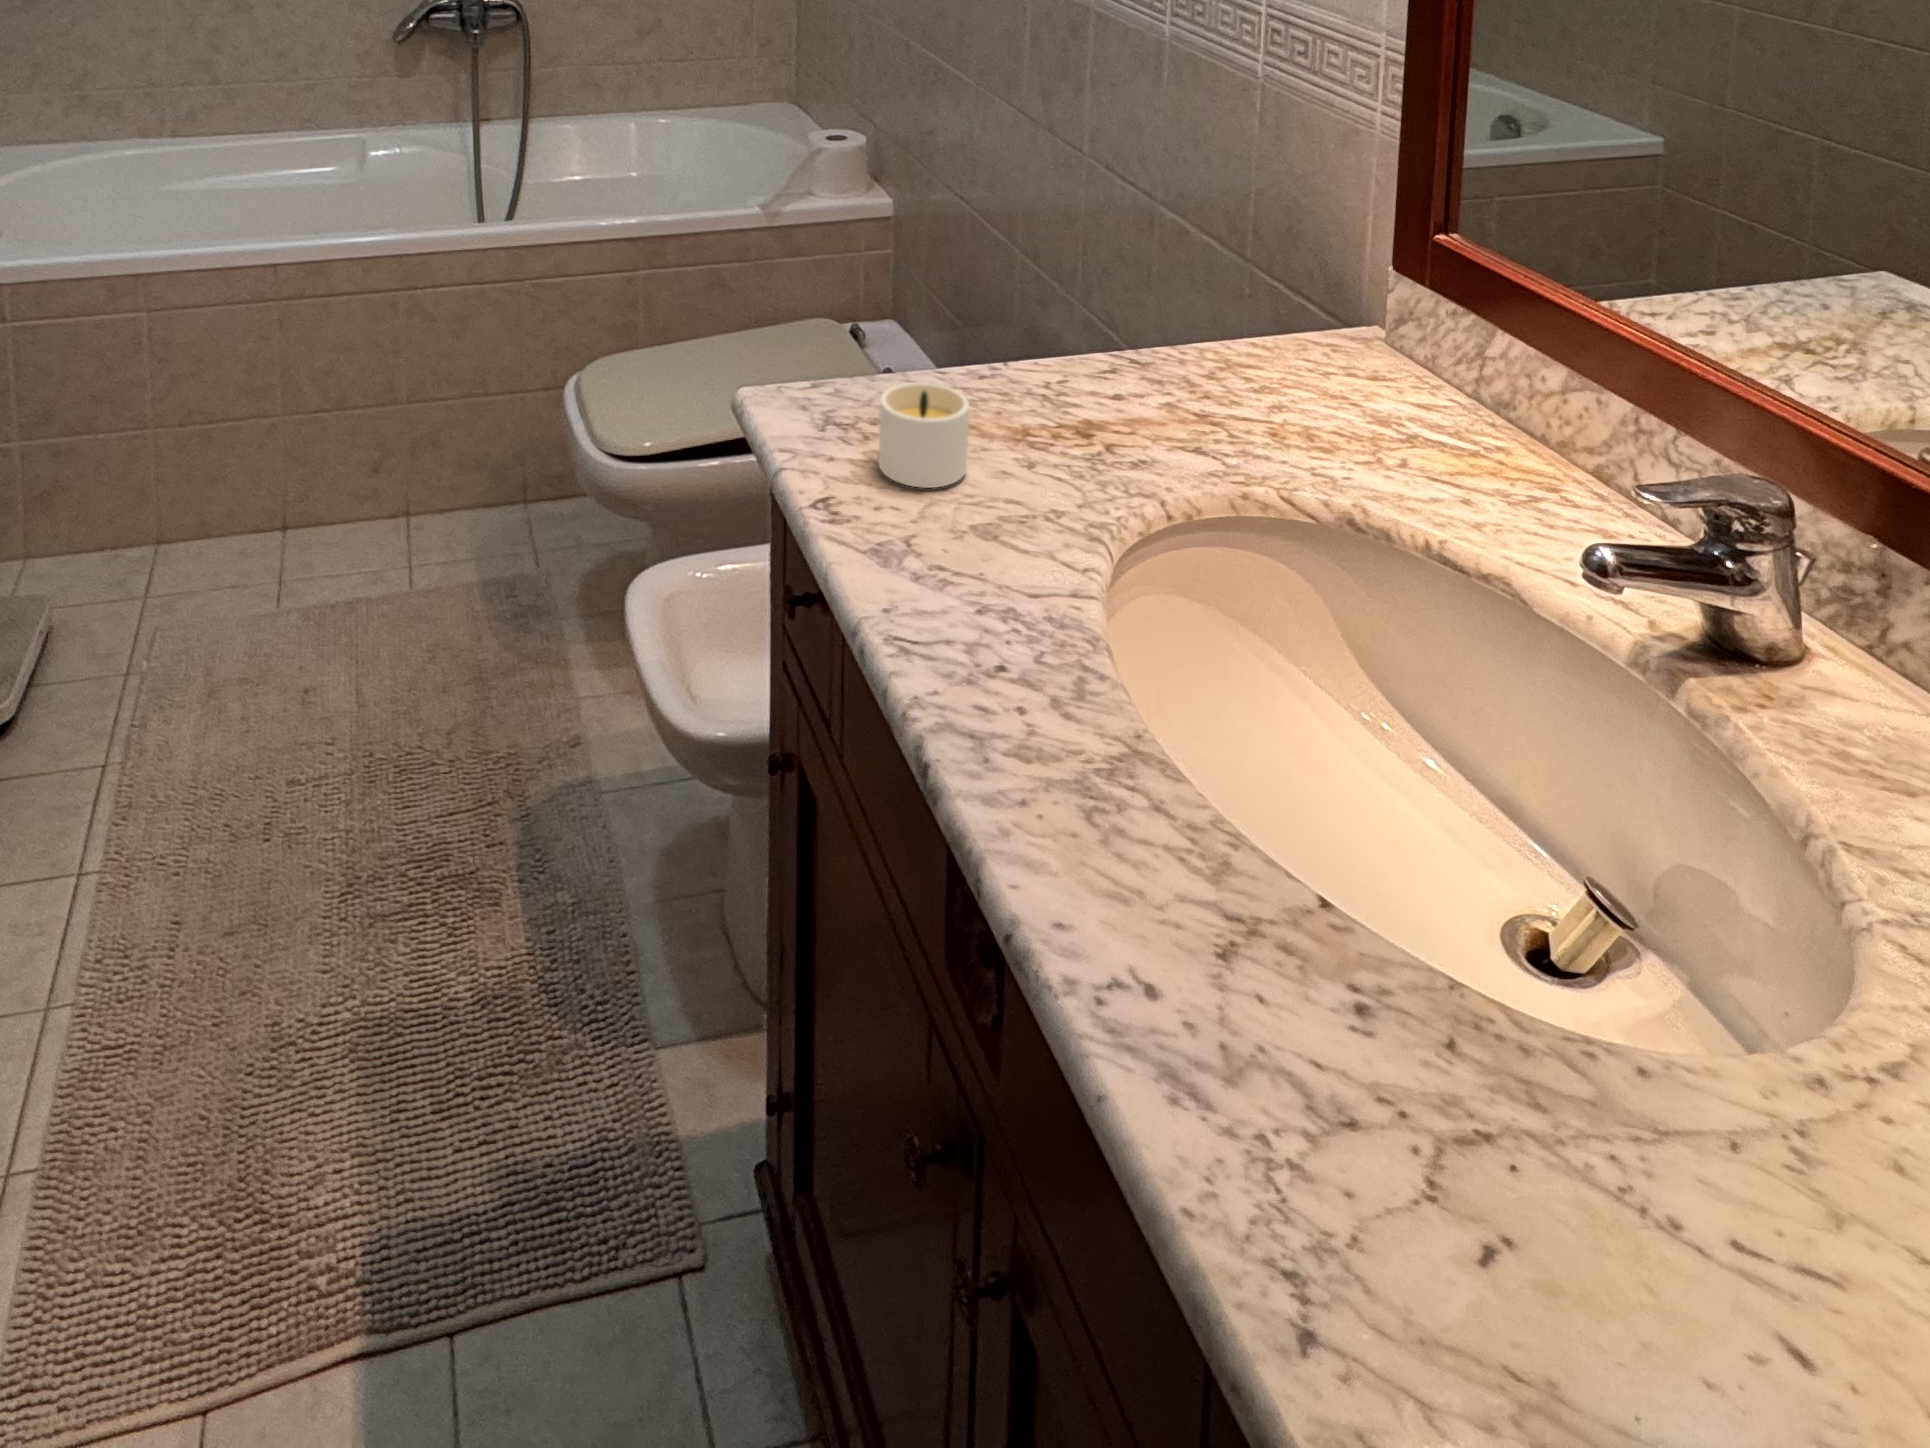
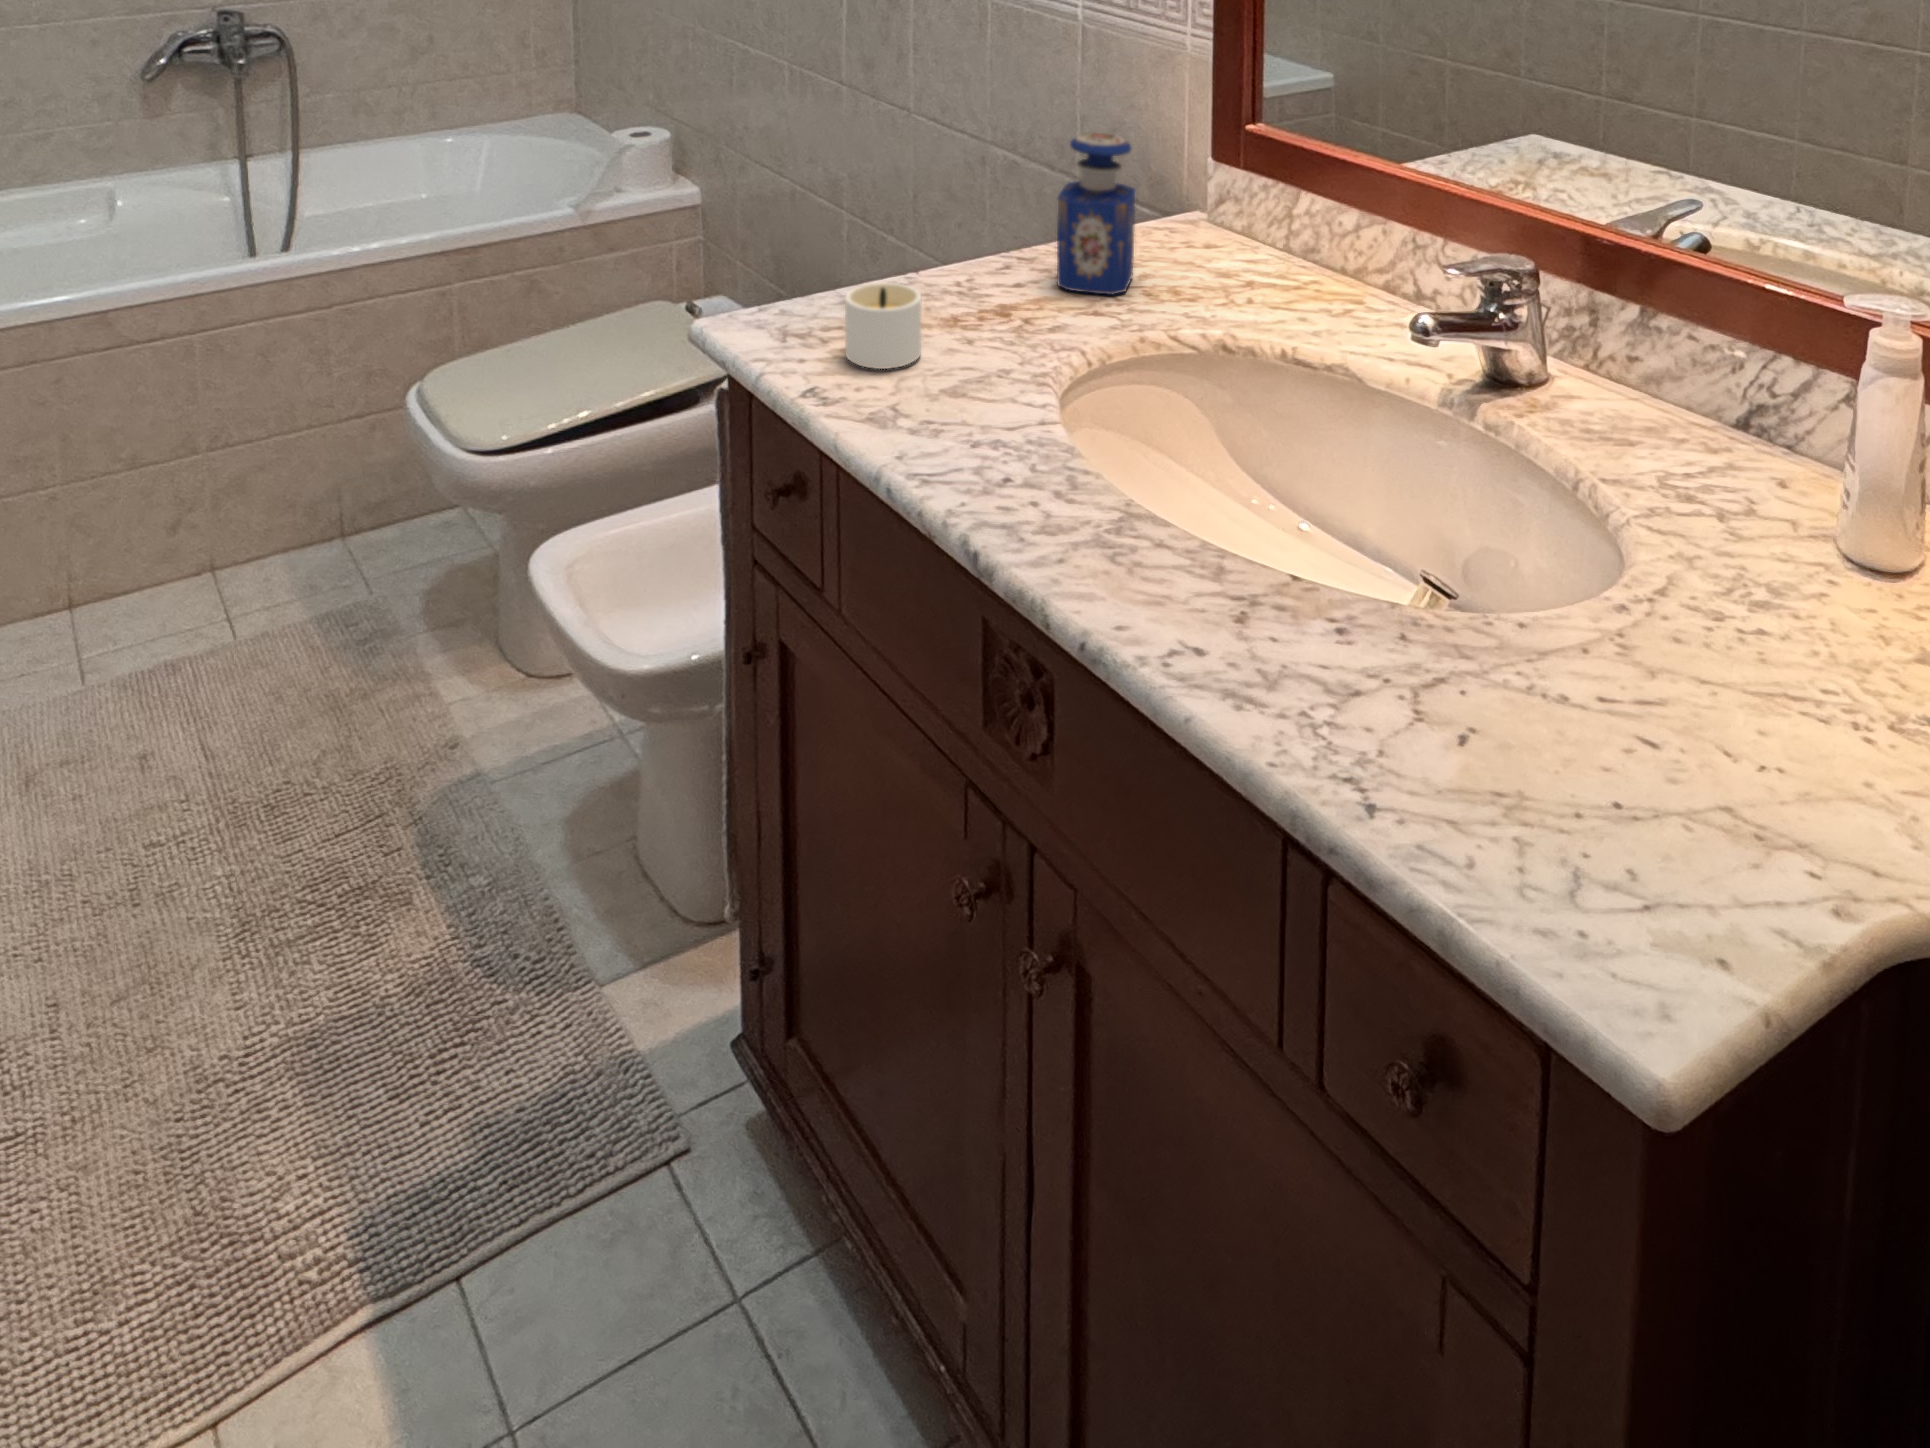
perfume bottle: none [1166,230,1274,431] -> present [1057,133,1135,295]

